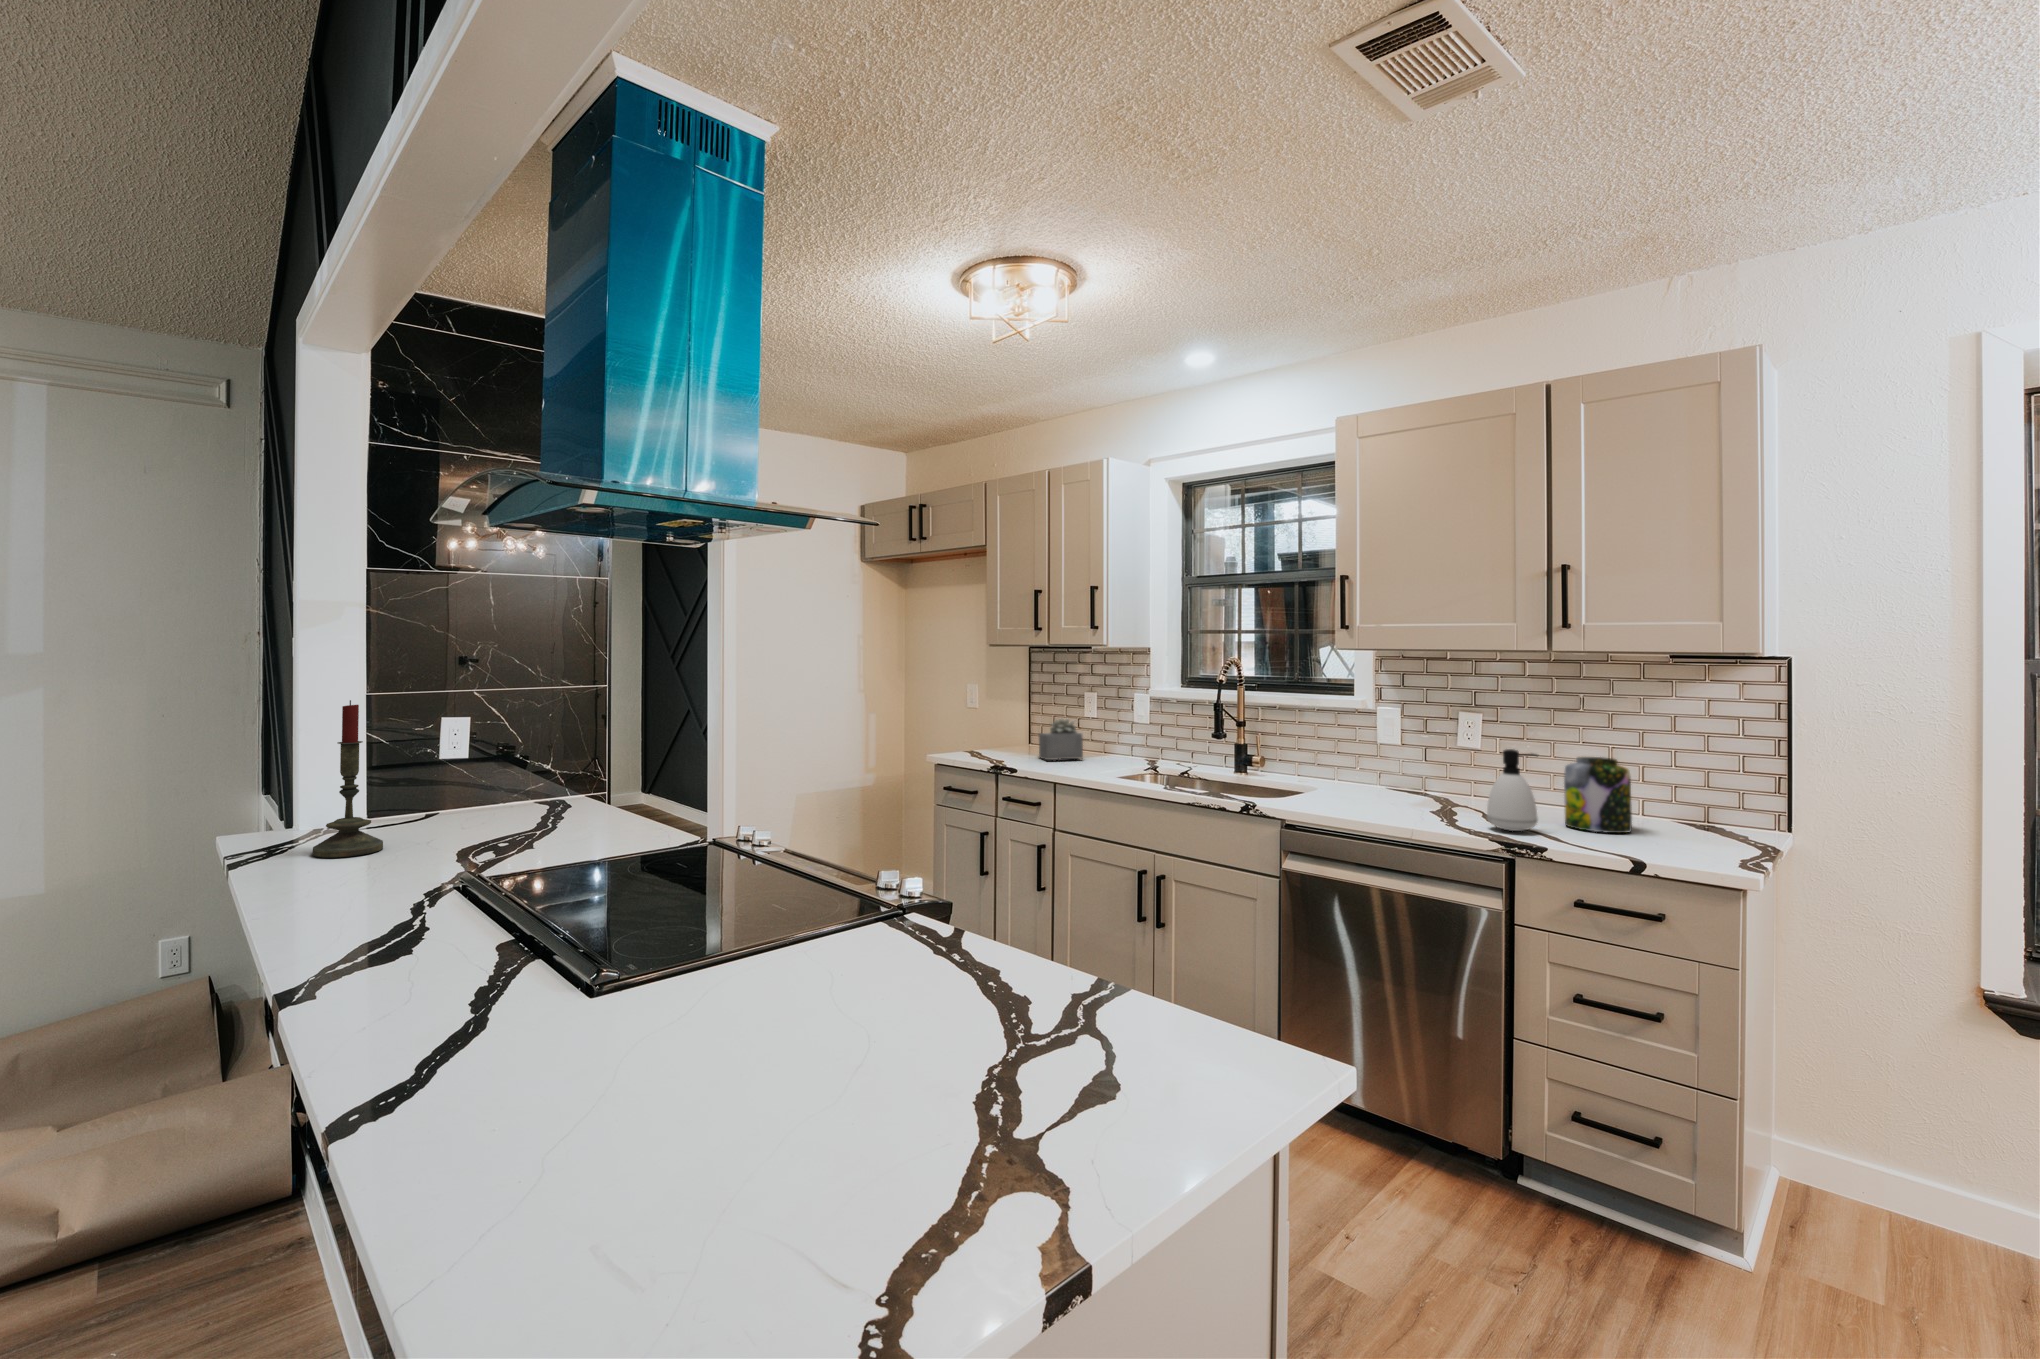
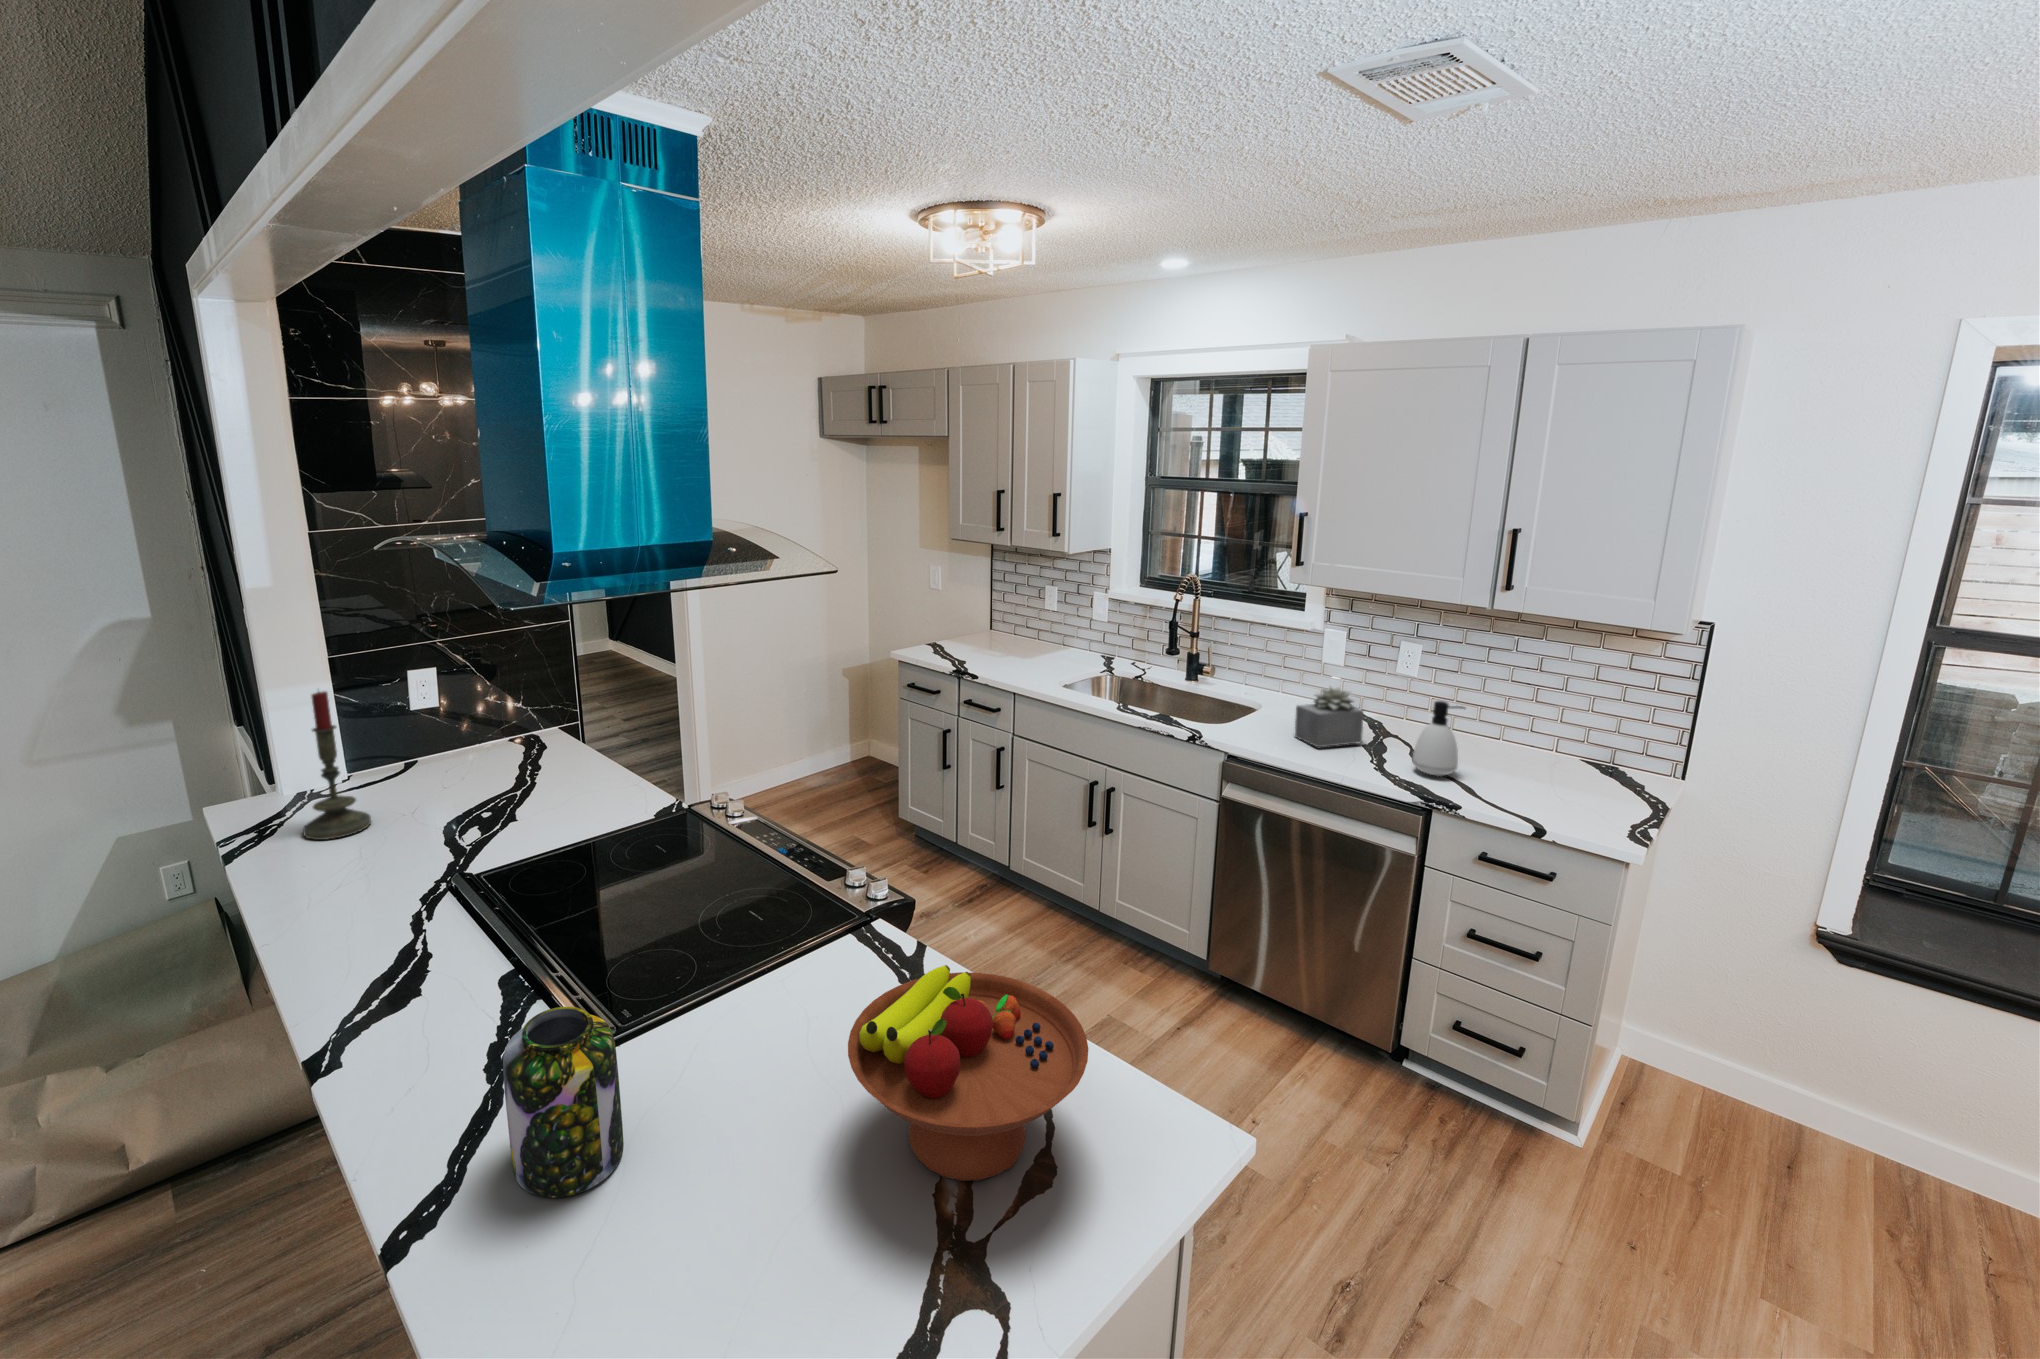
succulent plant: present [1039,719,1083,760] -> present [1295,687,1363,747]
jar: present [1564,757,1632,833] -> present [503,1007,624,1198]
fruit bowl: none [877,878,1150,1090] -> present [848,965,1088,1181]

